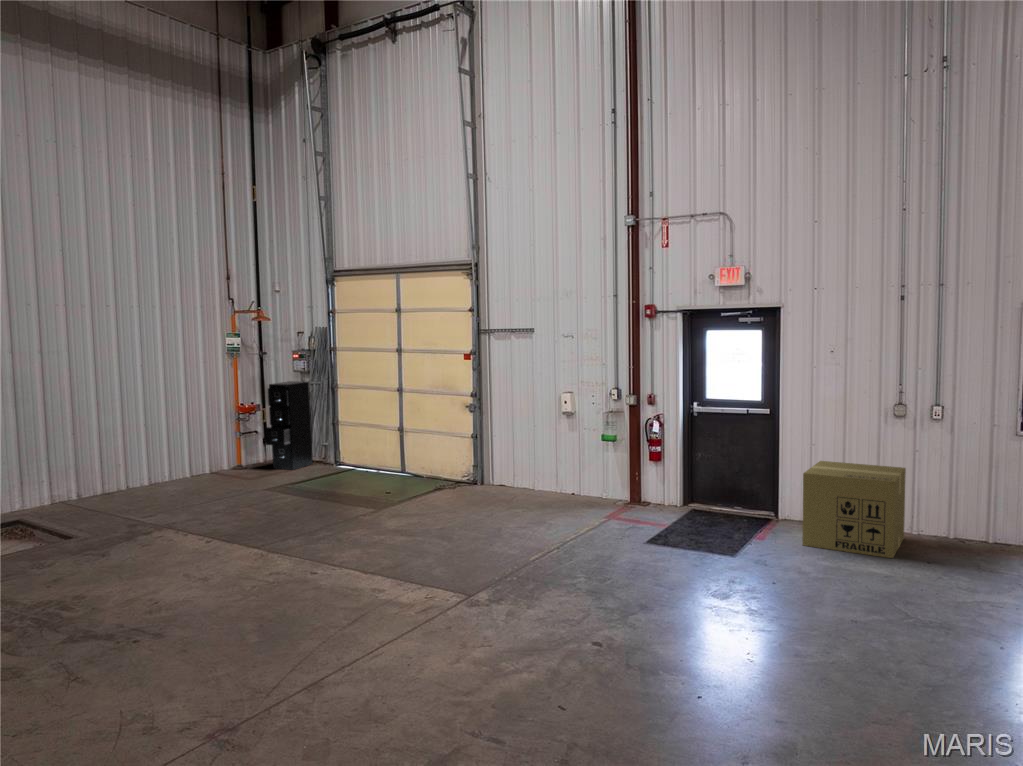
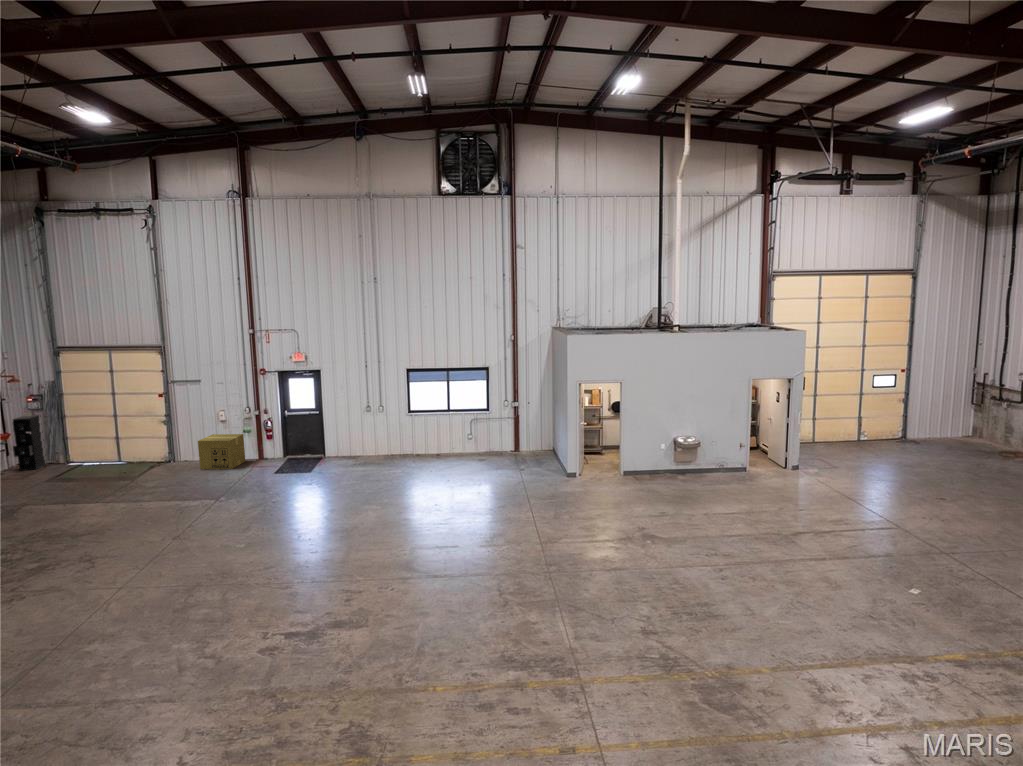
cardboard box: present [802,461,906,558] -> present [198,434,245,469]

